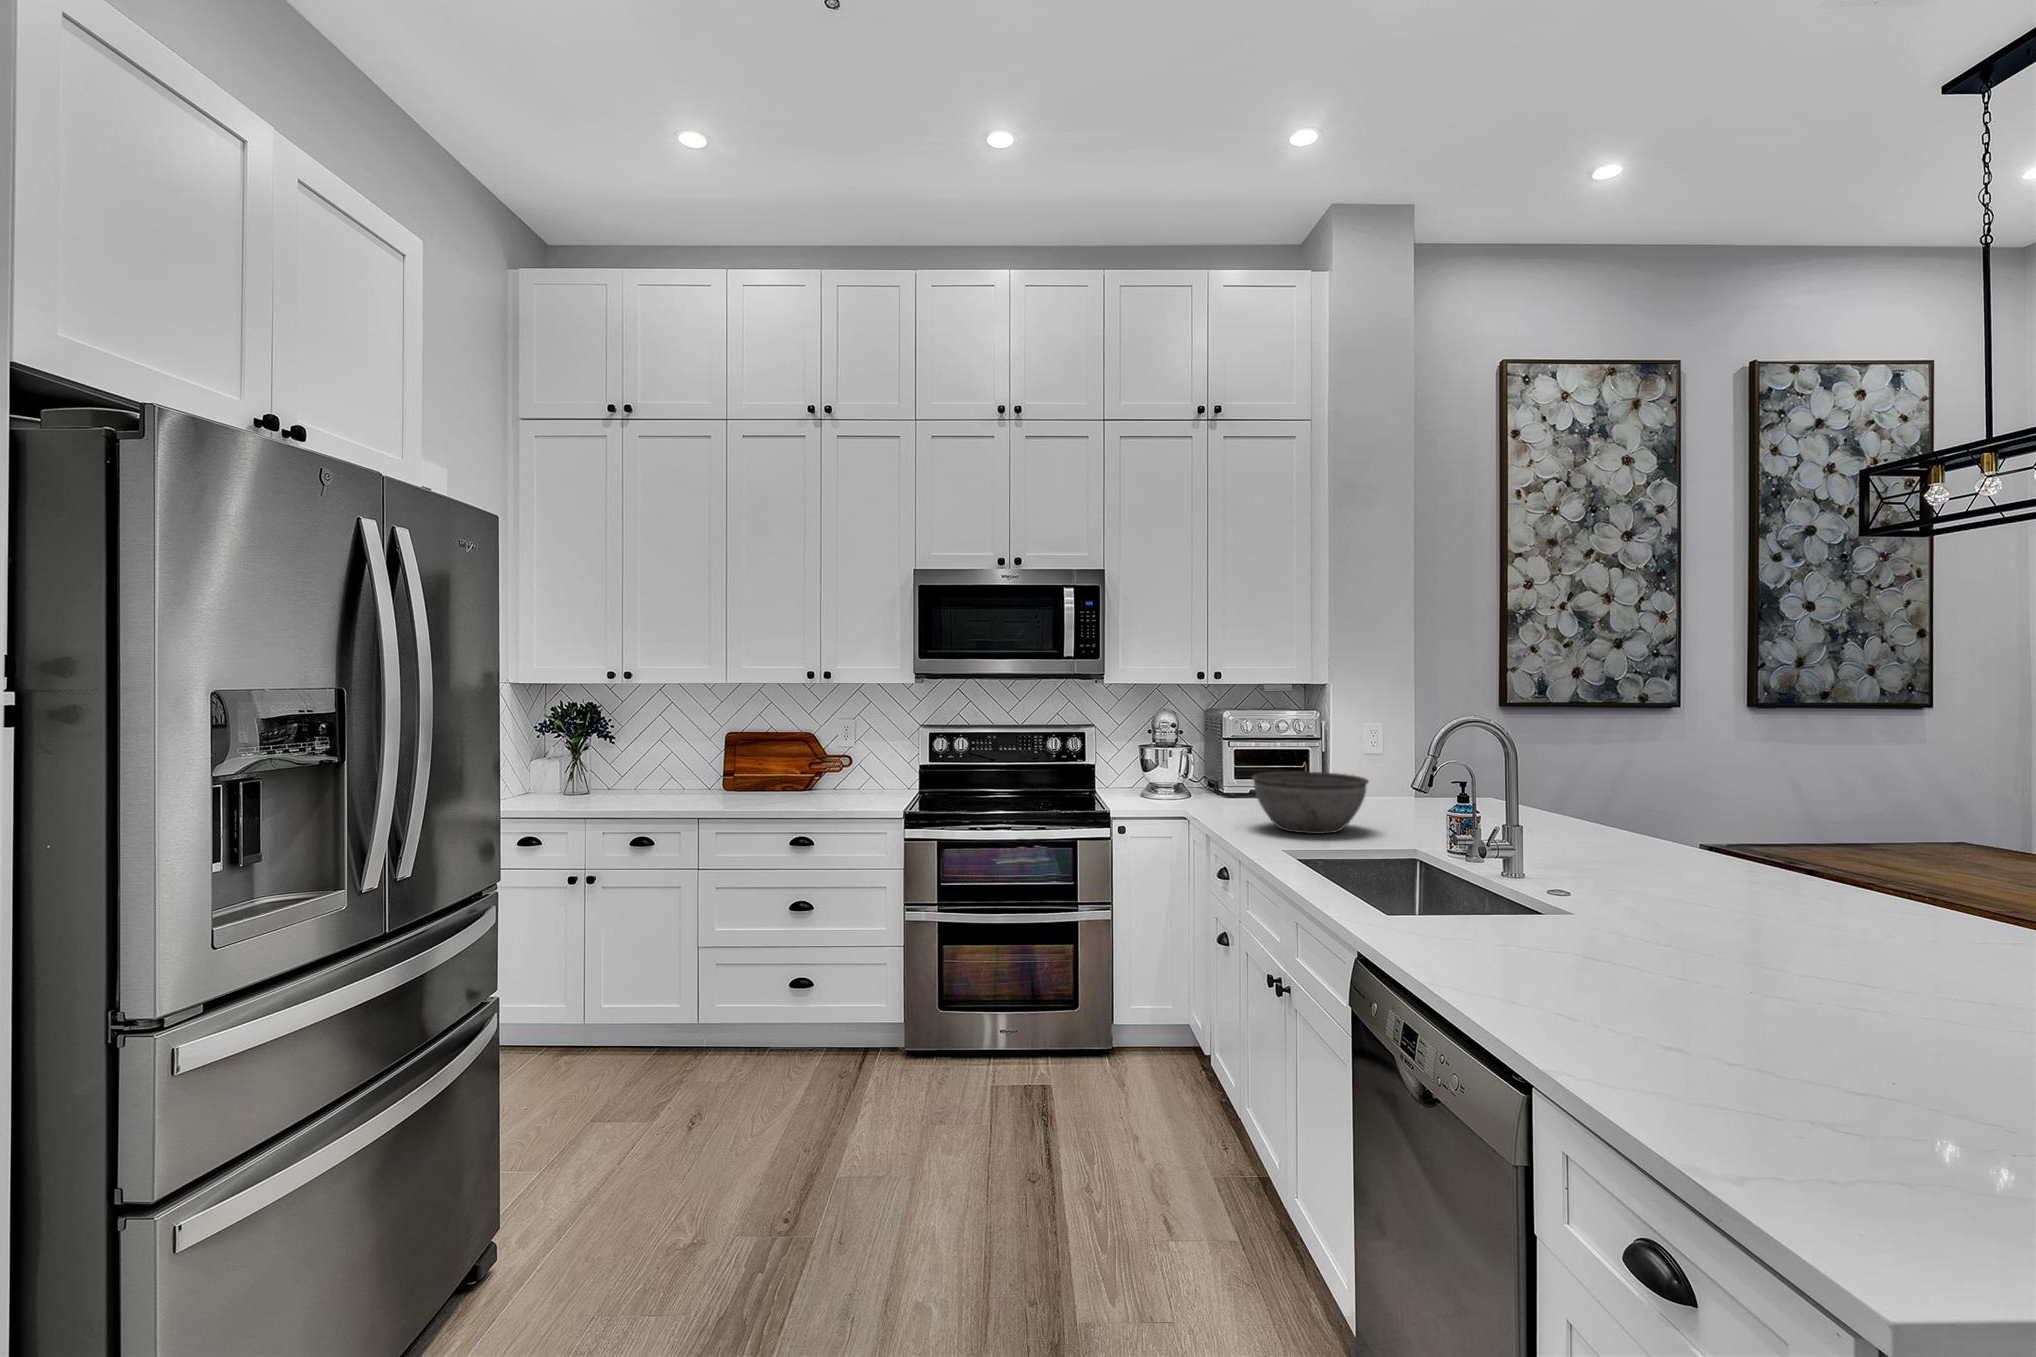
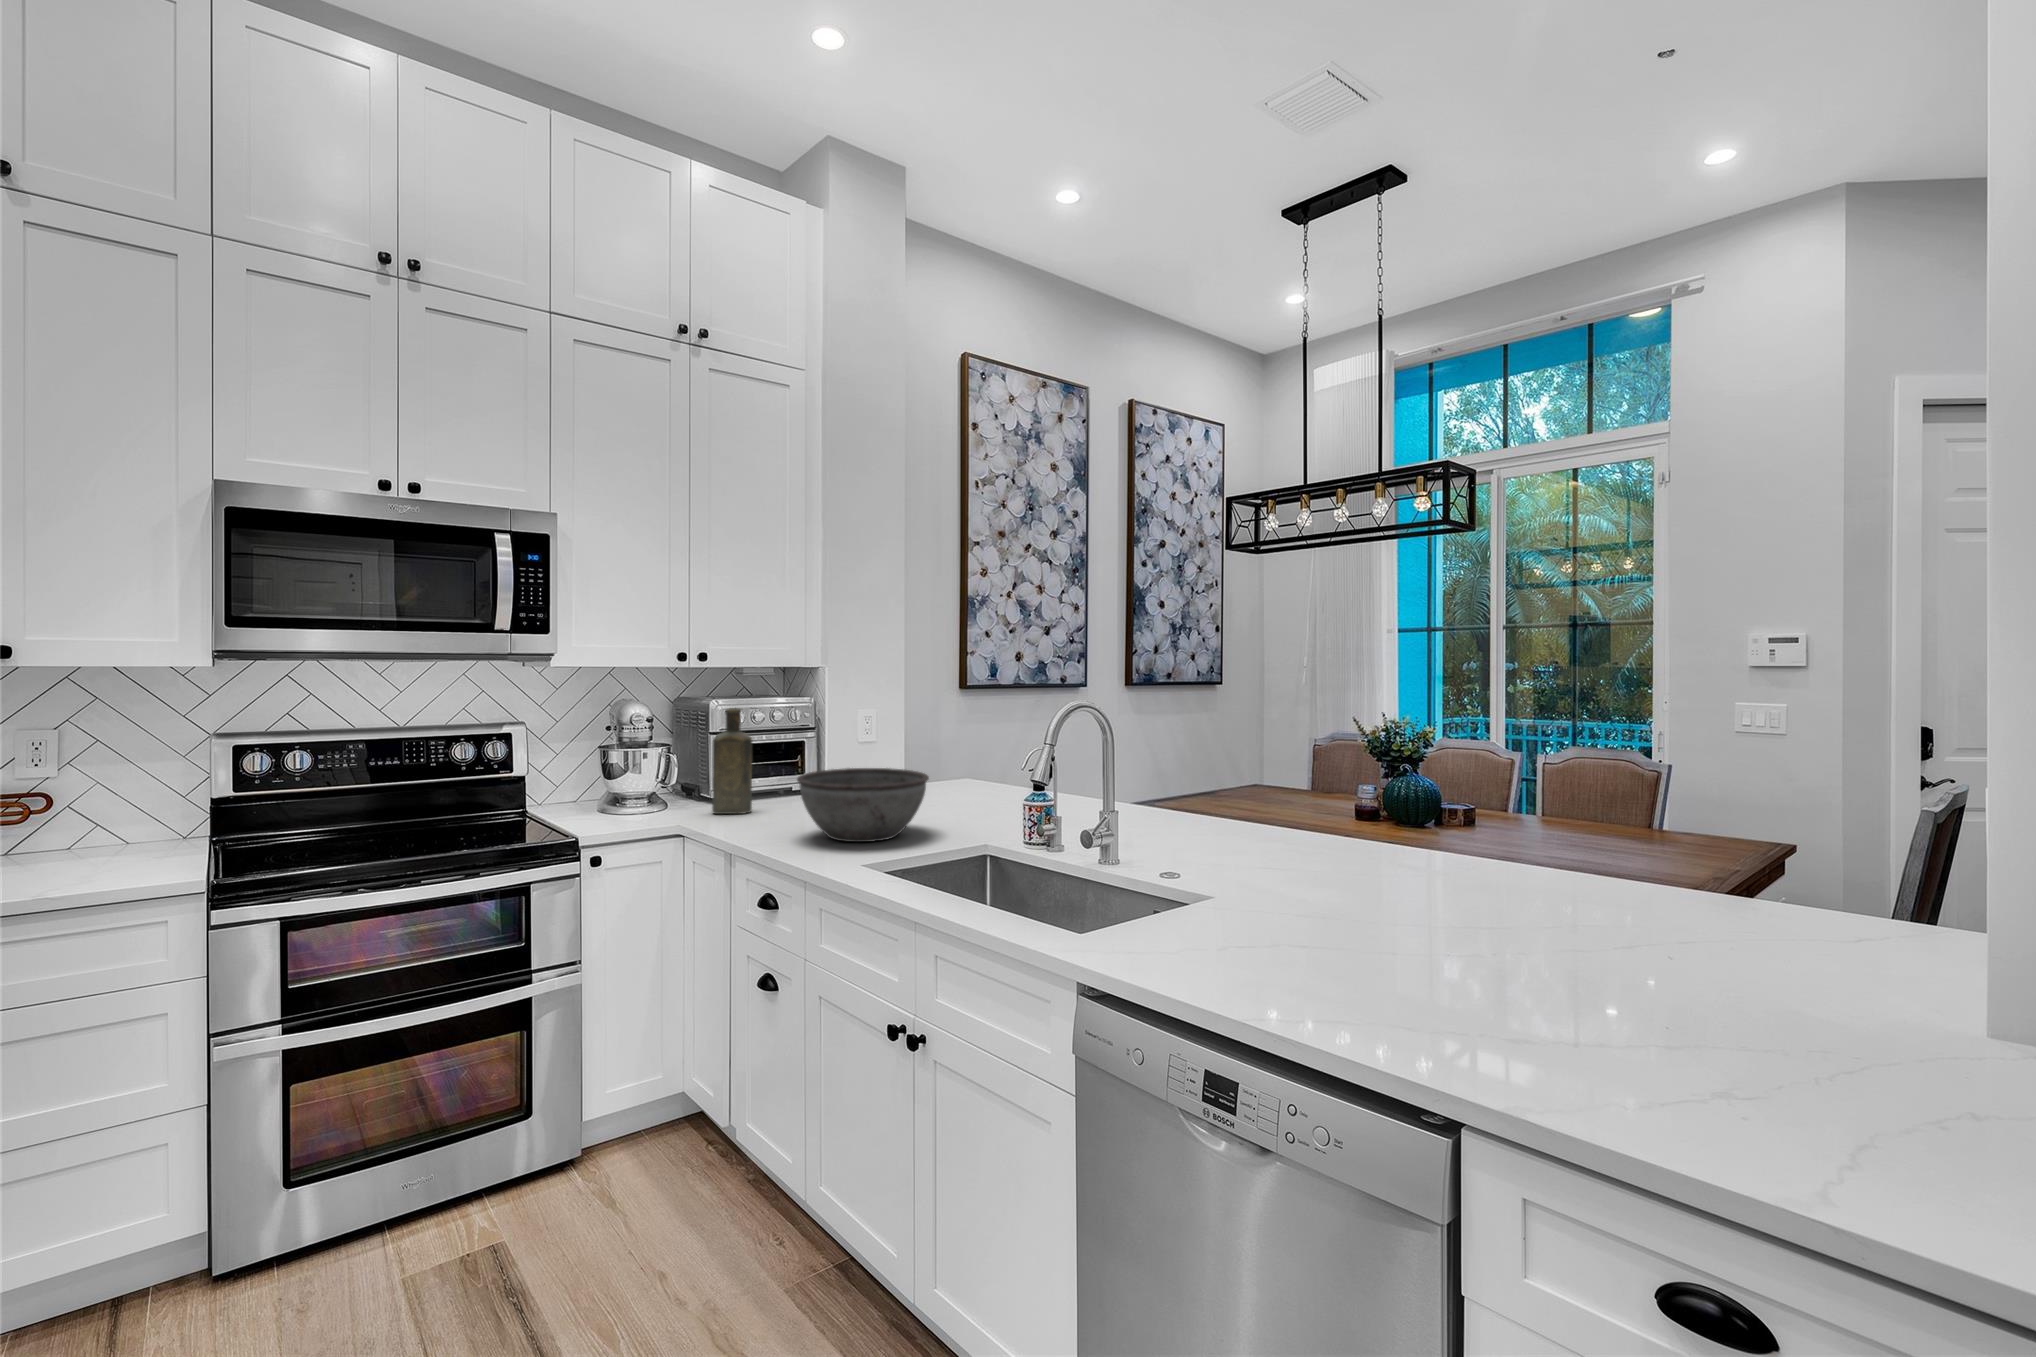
bottle: none [1212,718,1246,806] -> present [712,708,752,814]

